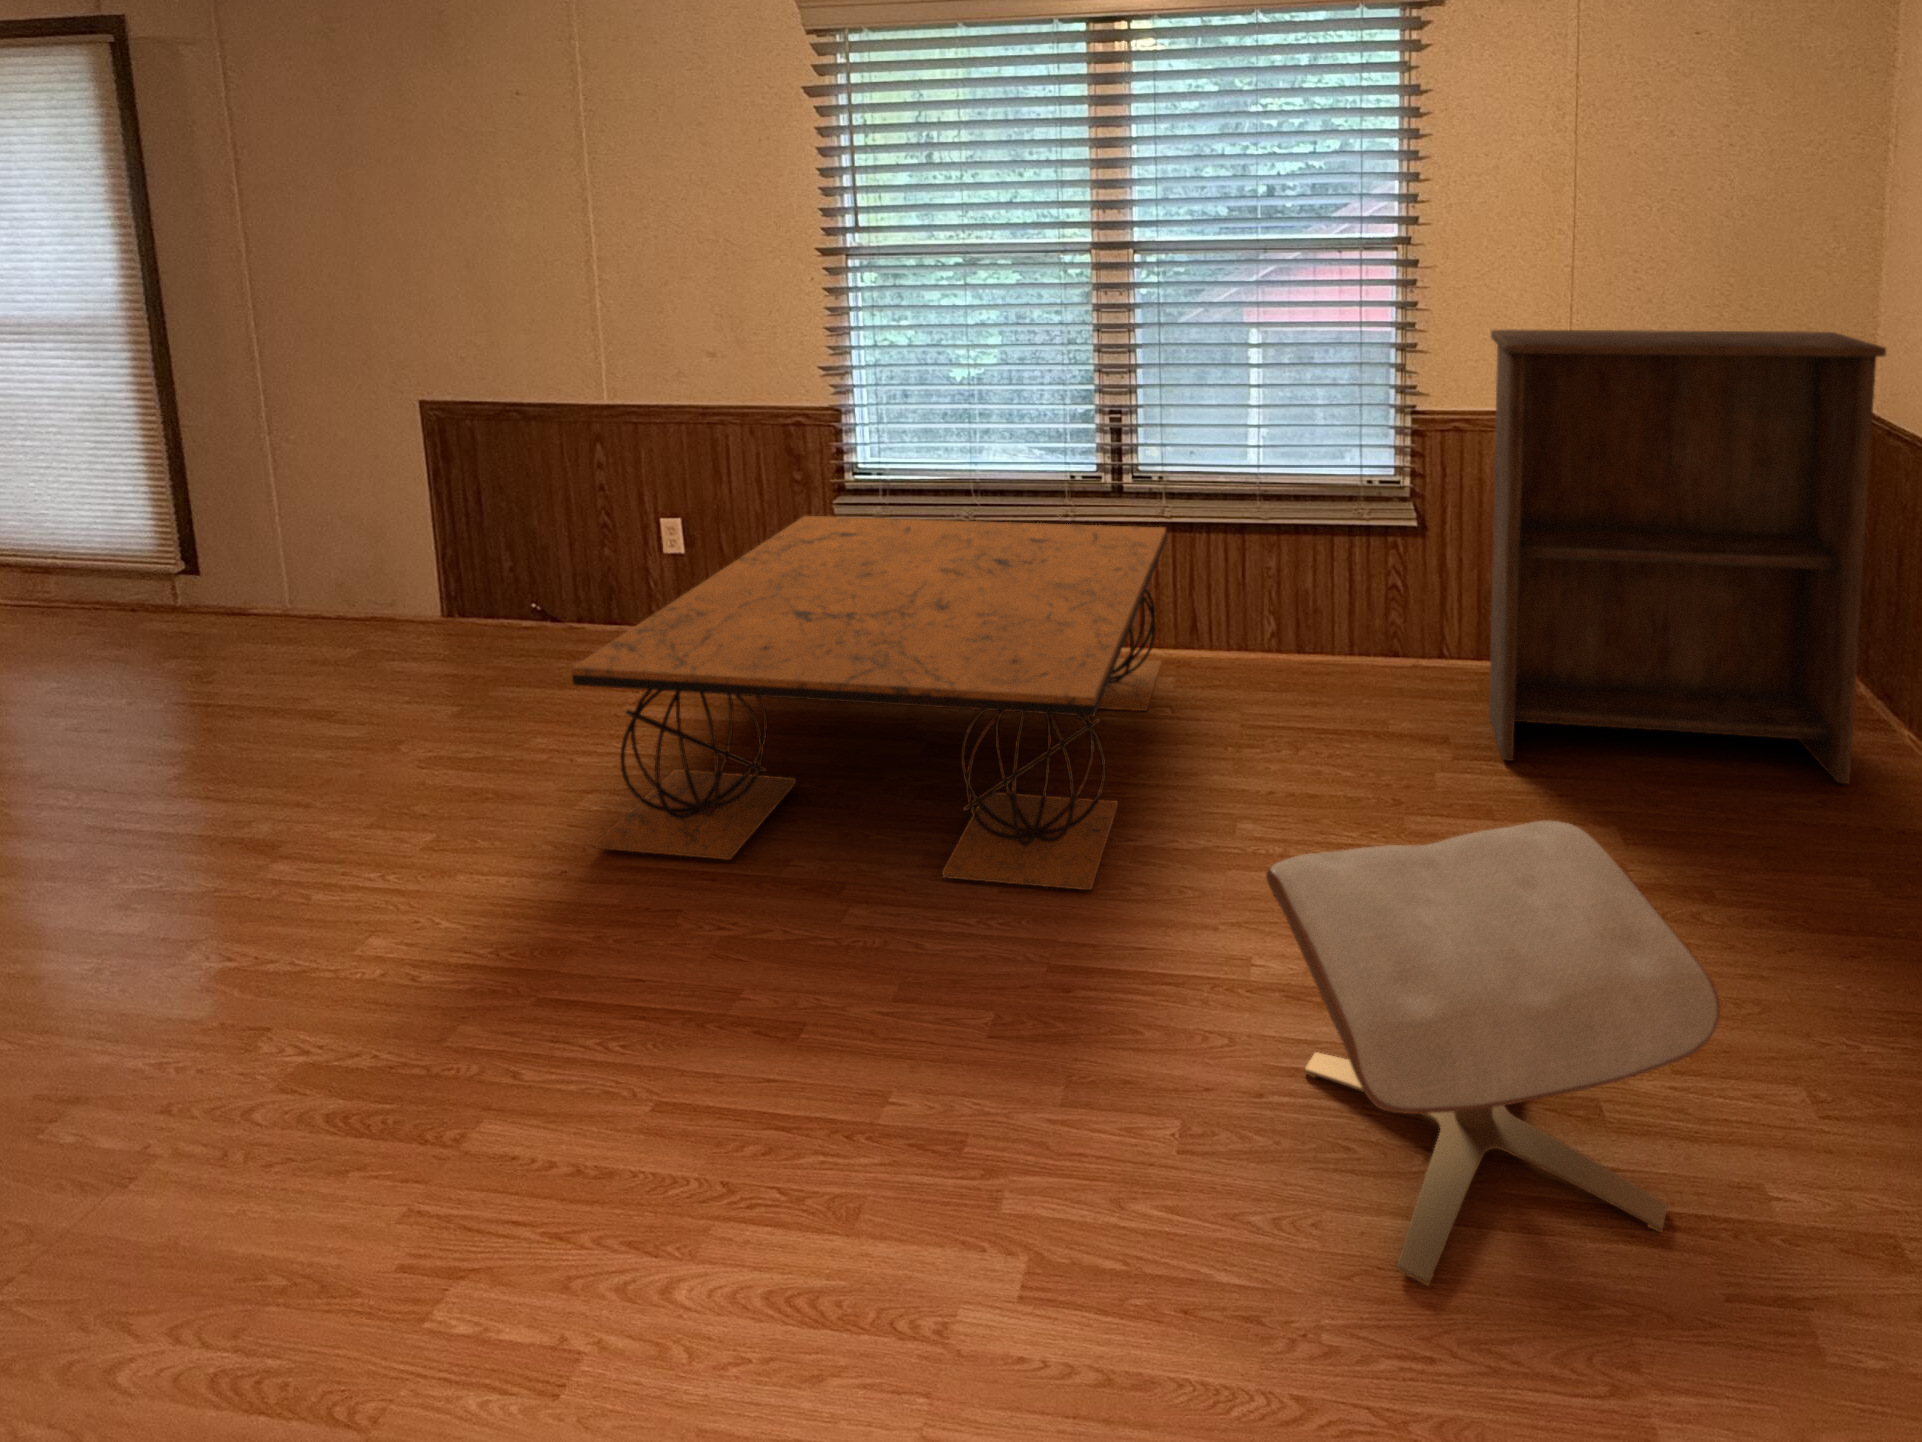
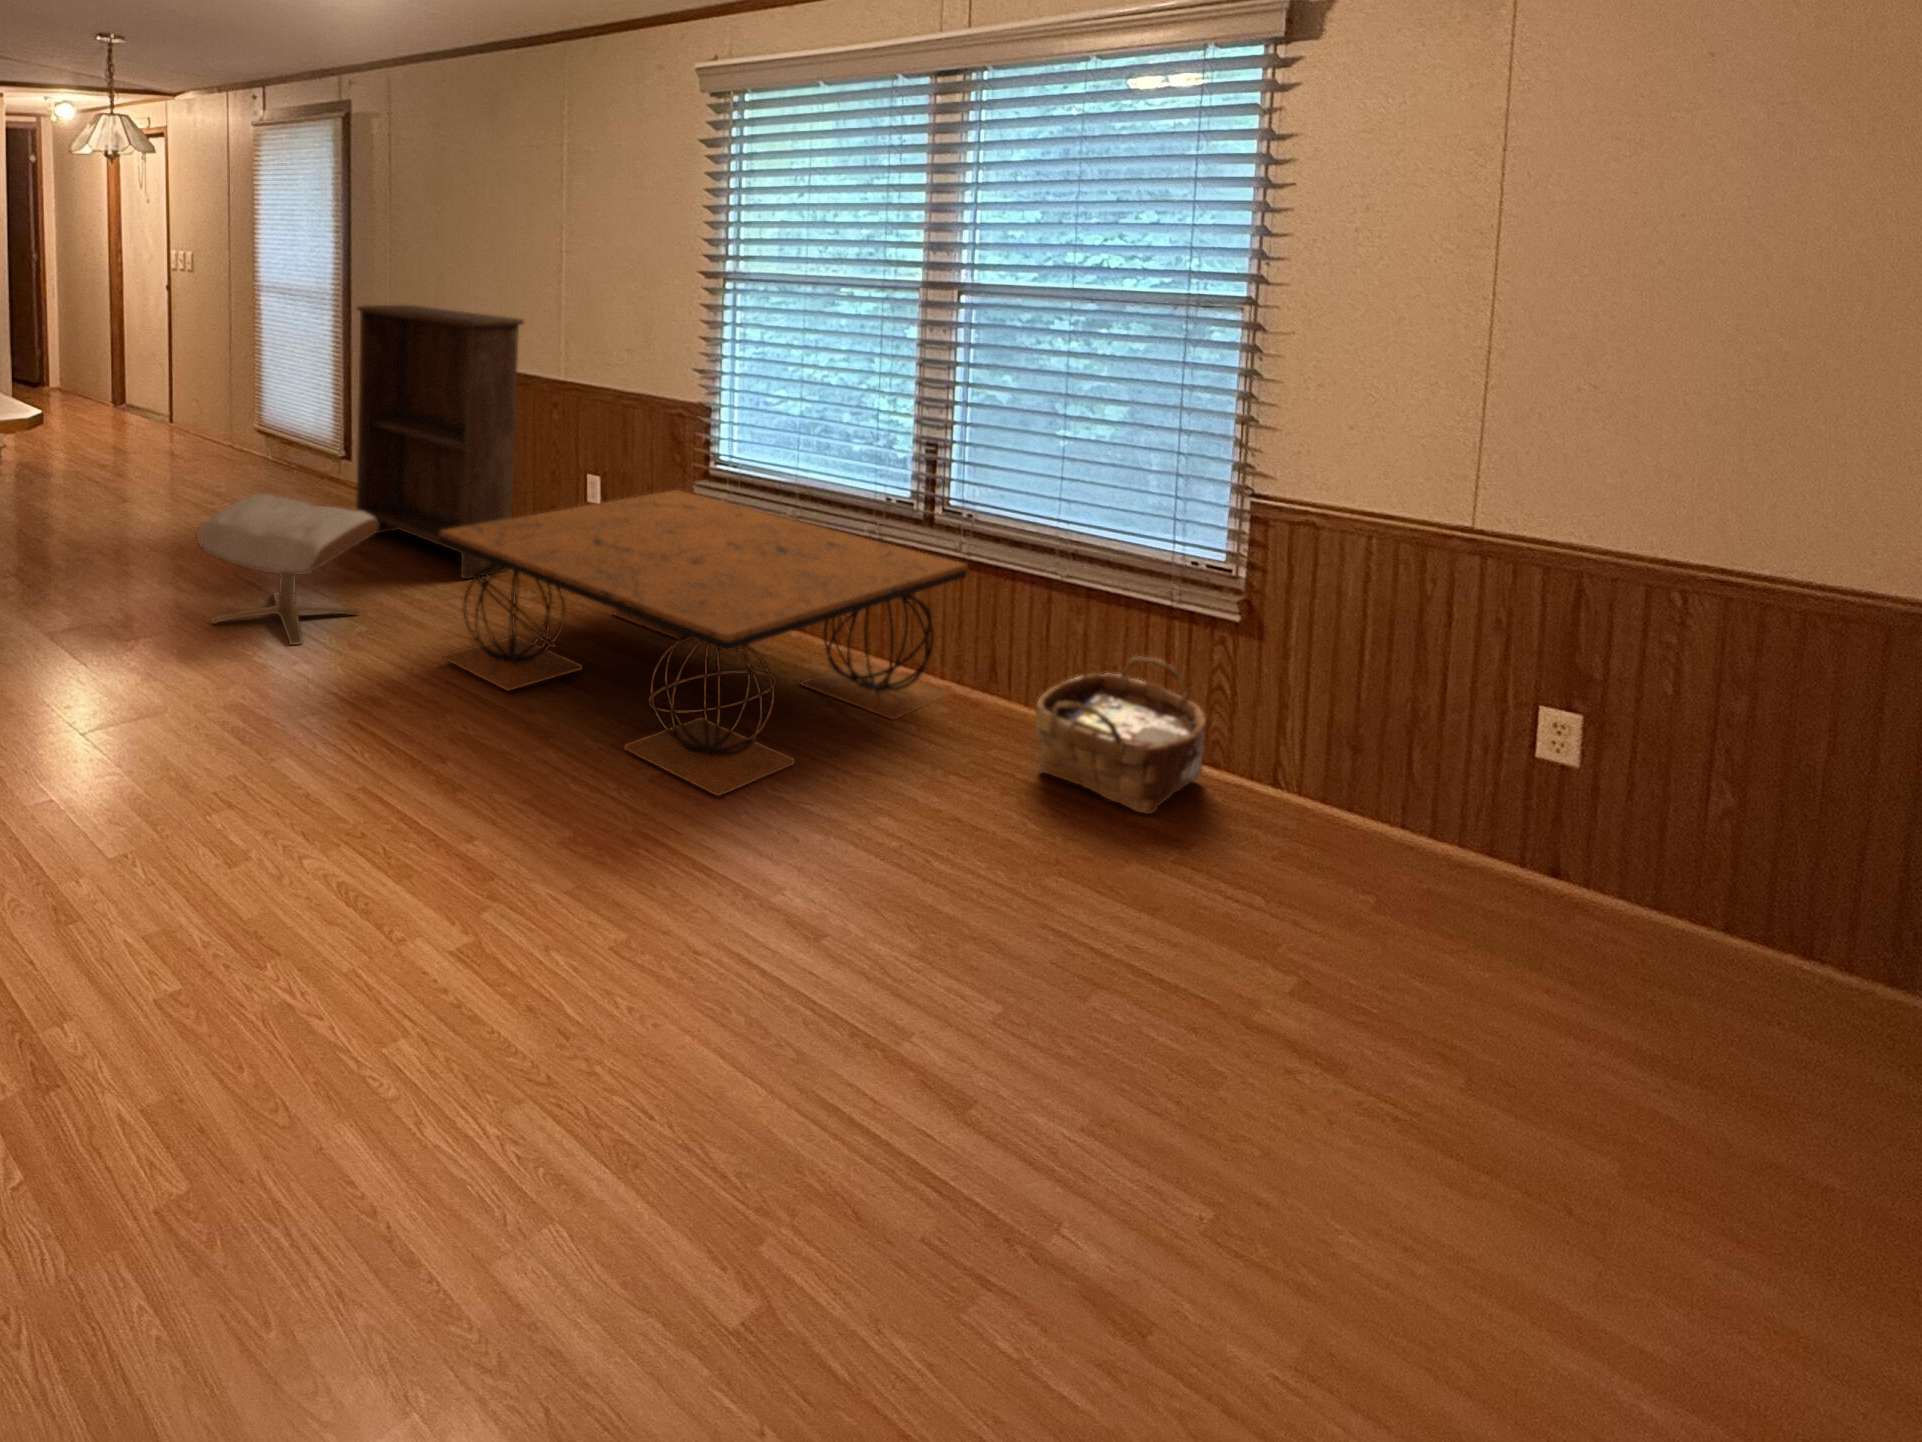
bookshelf: present [1489,330,1886,784] -> present [356,305,524,579]
woven basket: none [1289,576,1418,725] -> present [1036,657,1207,814]
ottoman: present [1266,821,1720,1285] -> present [197,493,379,645]

